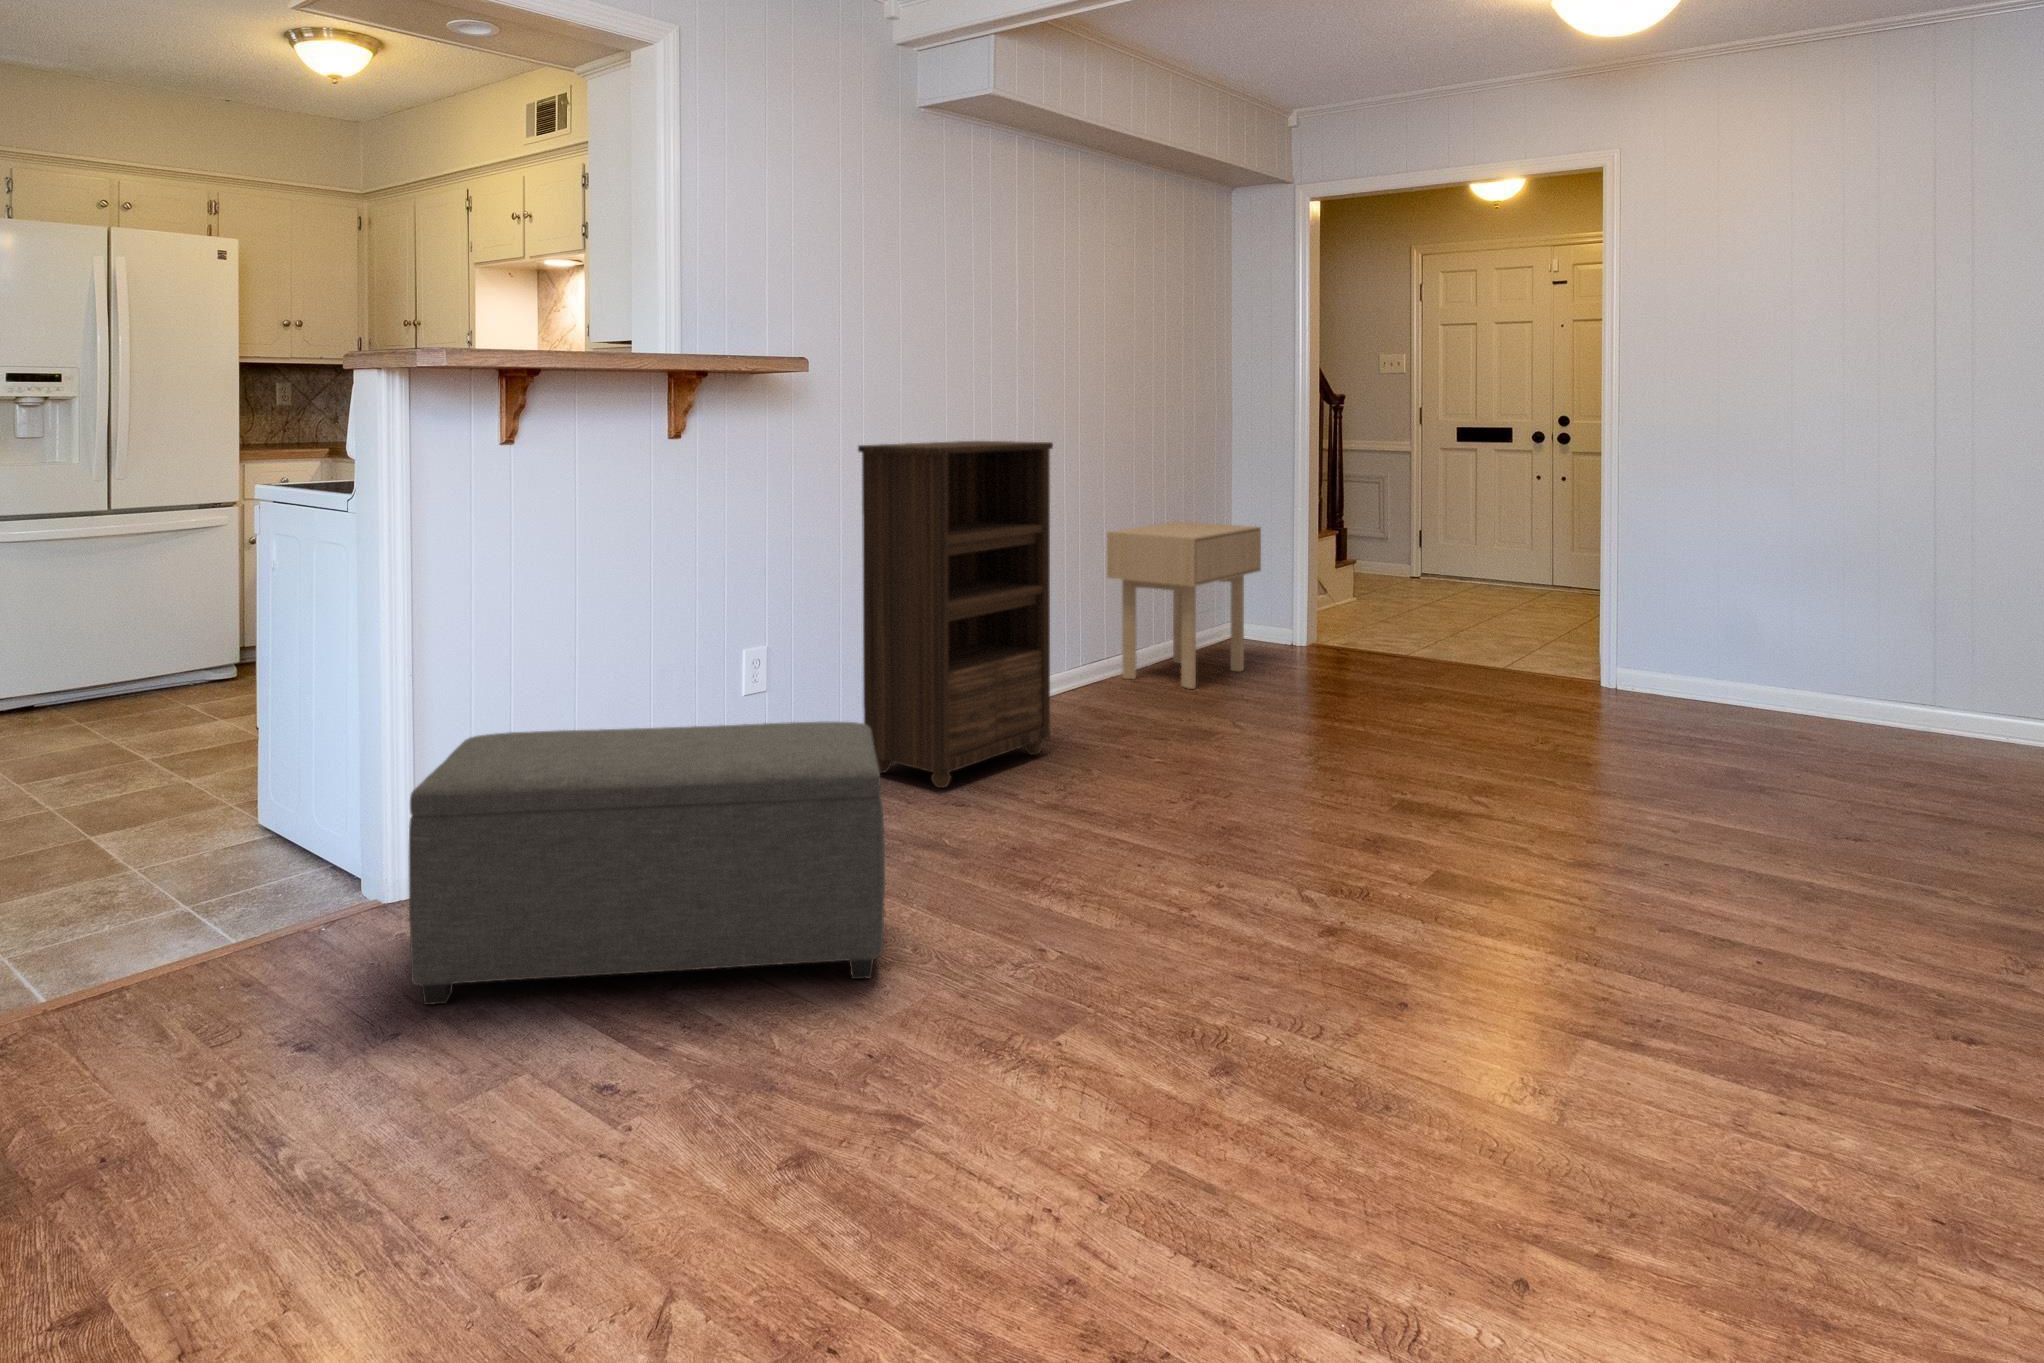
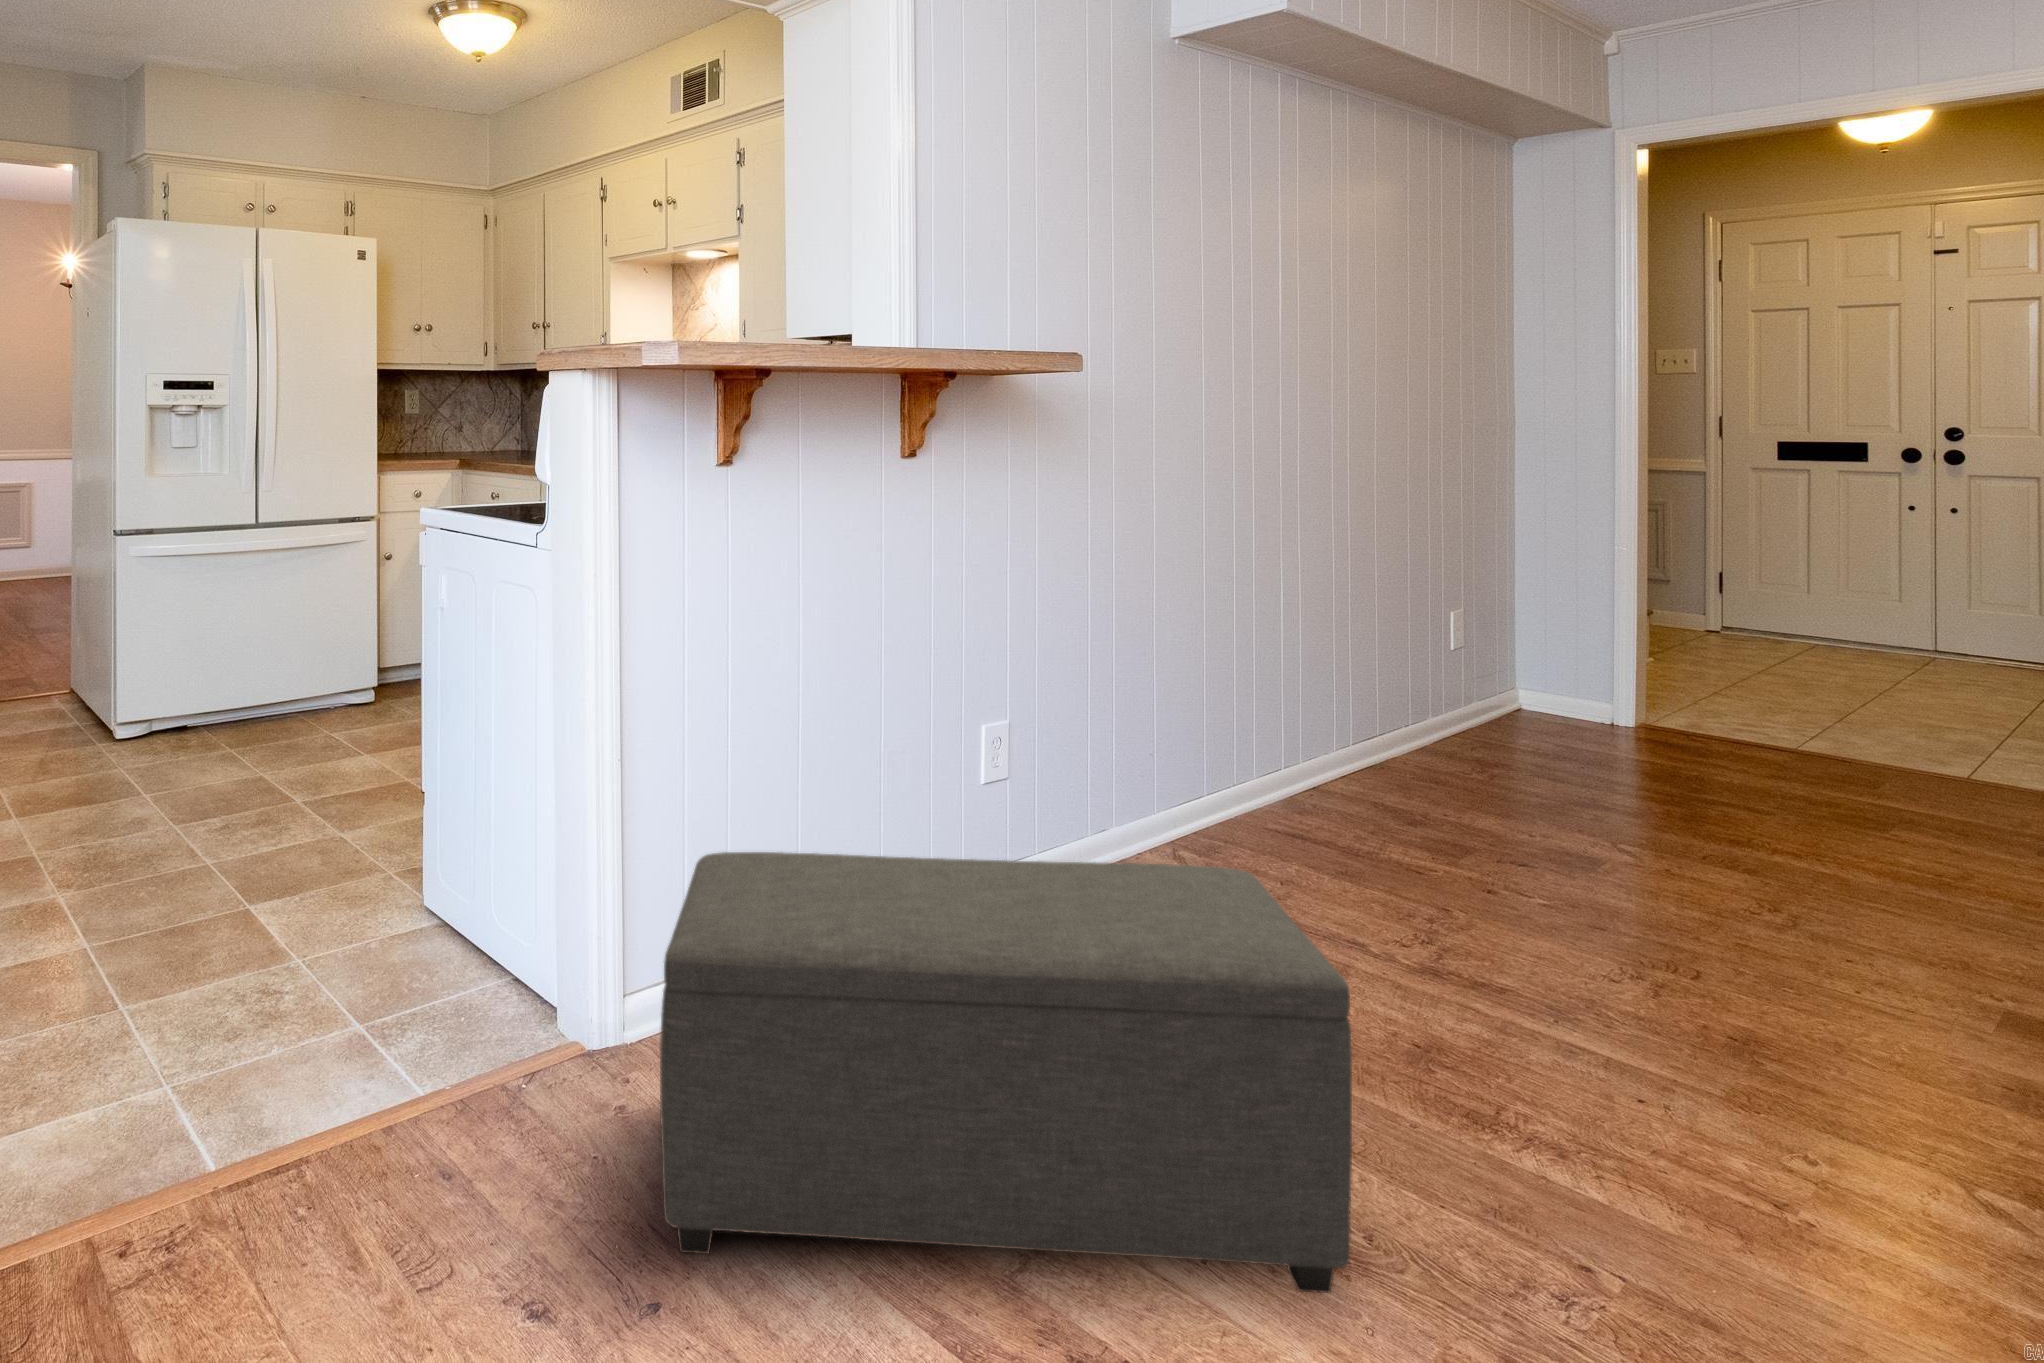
bookshelf: present [858,441,1053,788] -> none [1126,459,1379,921]
side table: present [1107,522,1261,689] -> none [1383,560,1592,782]

